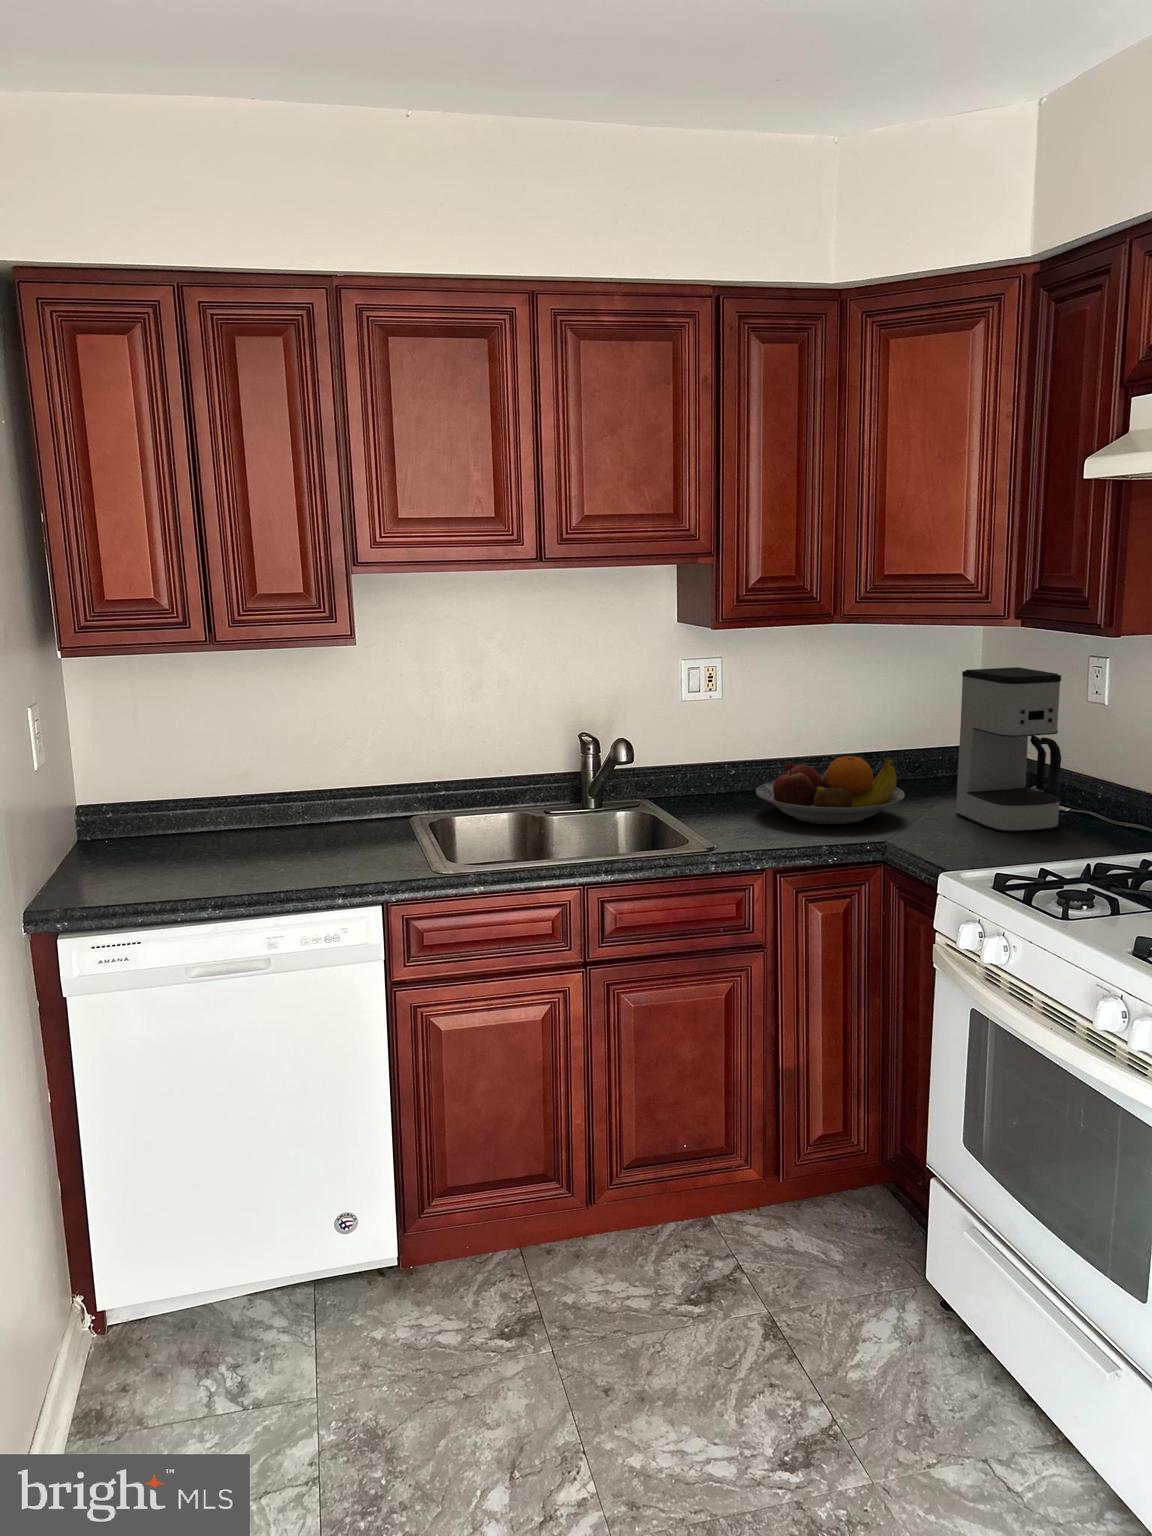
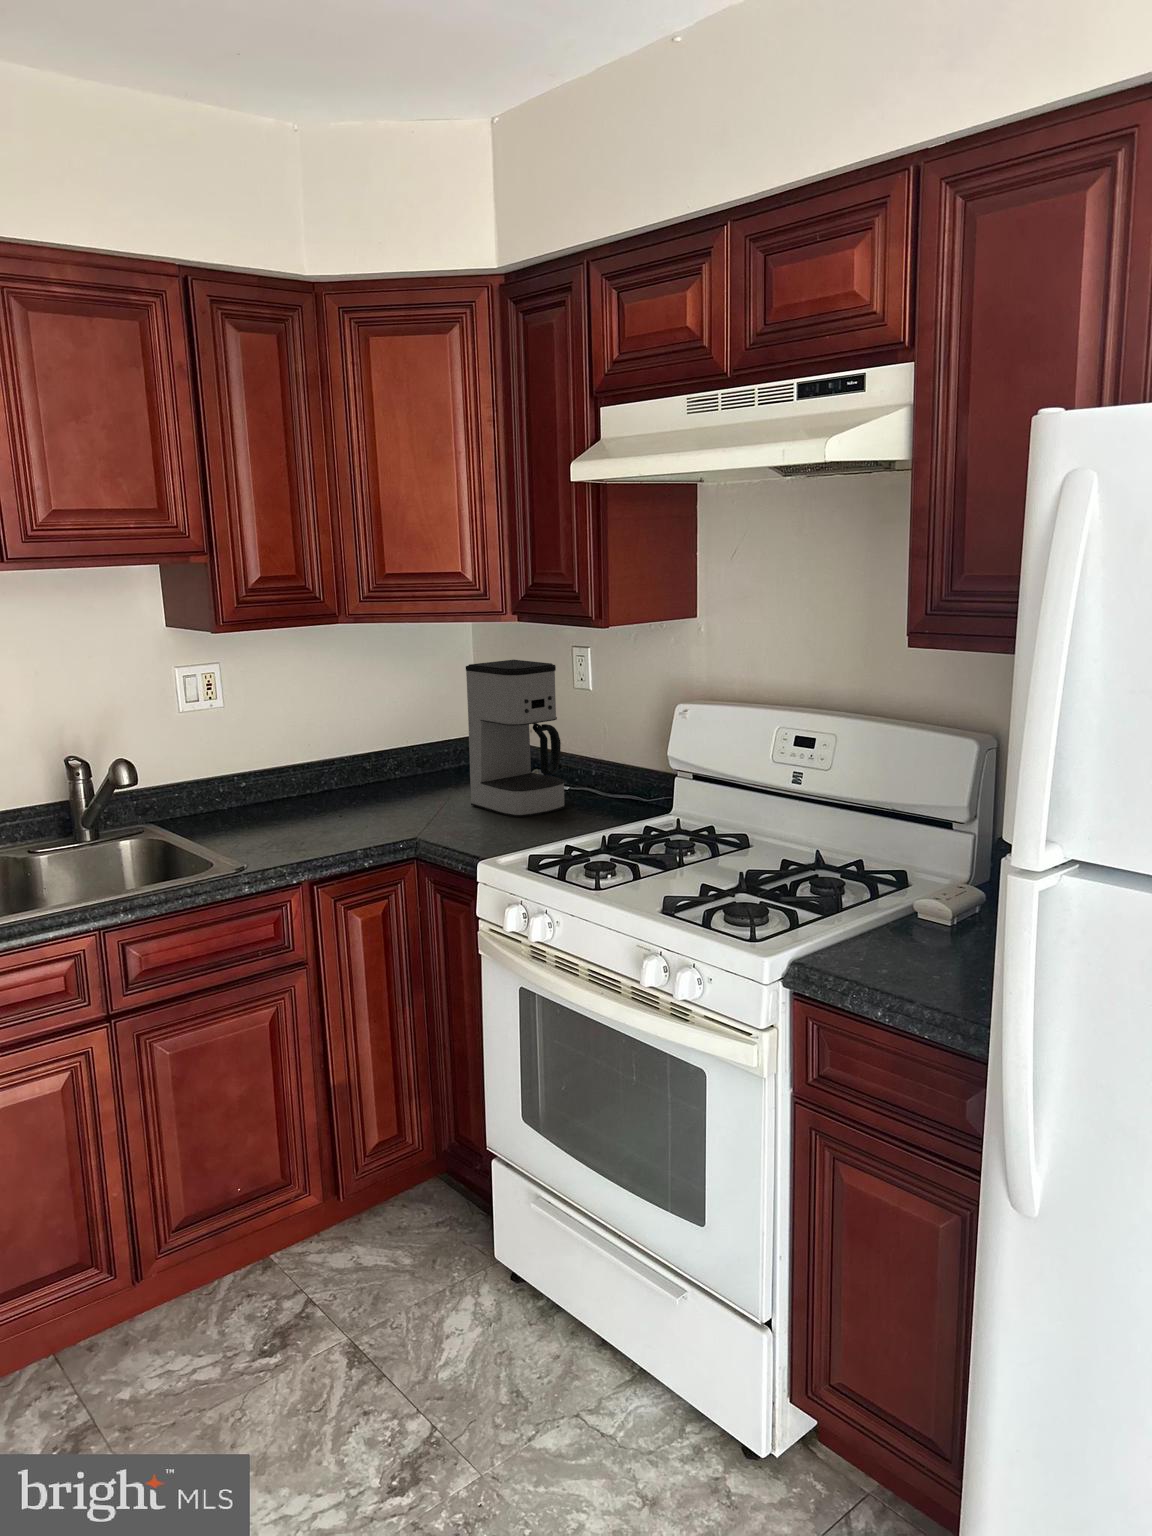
fruit bowl: present [756,756,905,824] -> none [273,755,423,829]

